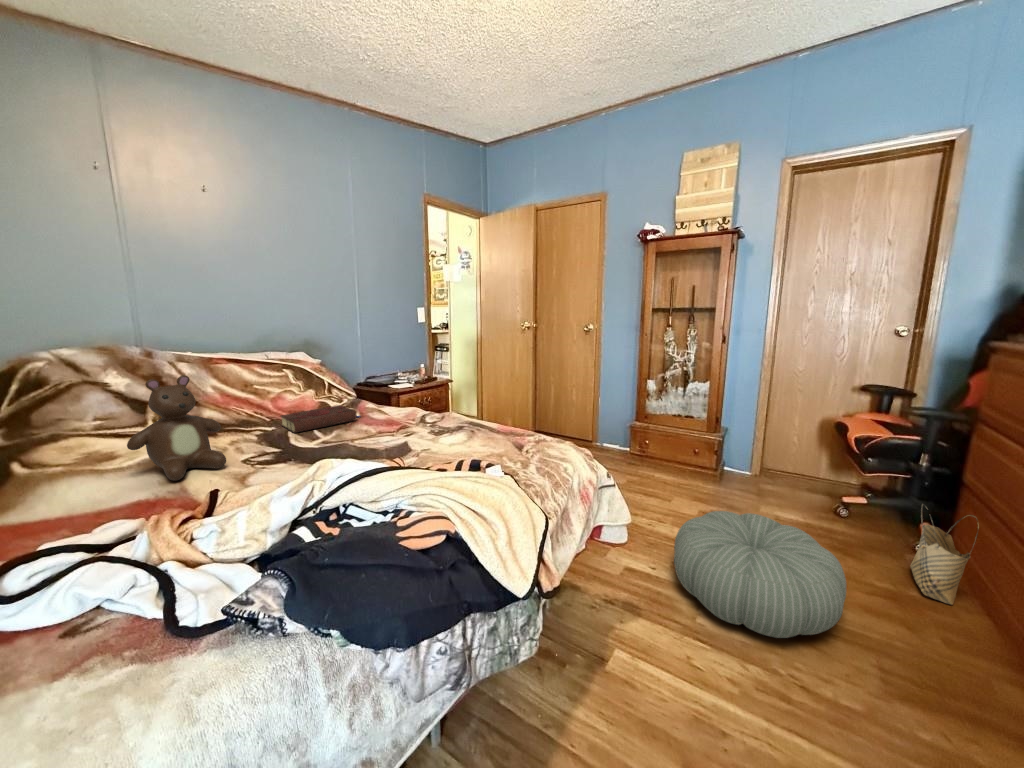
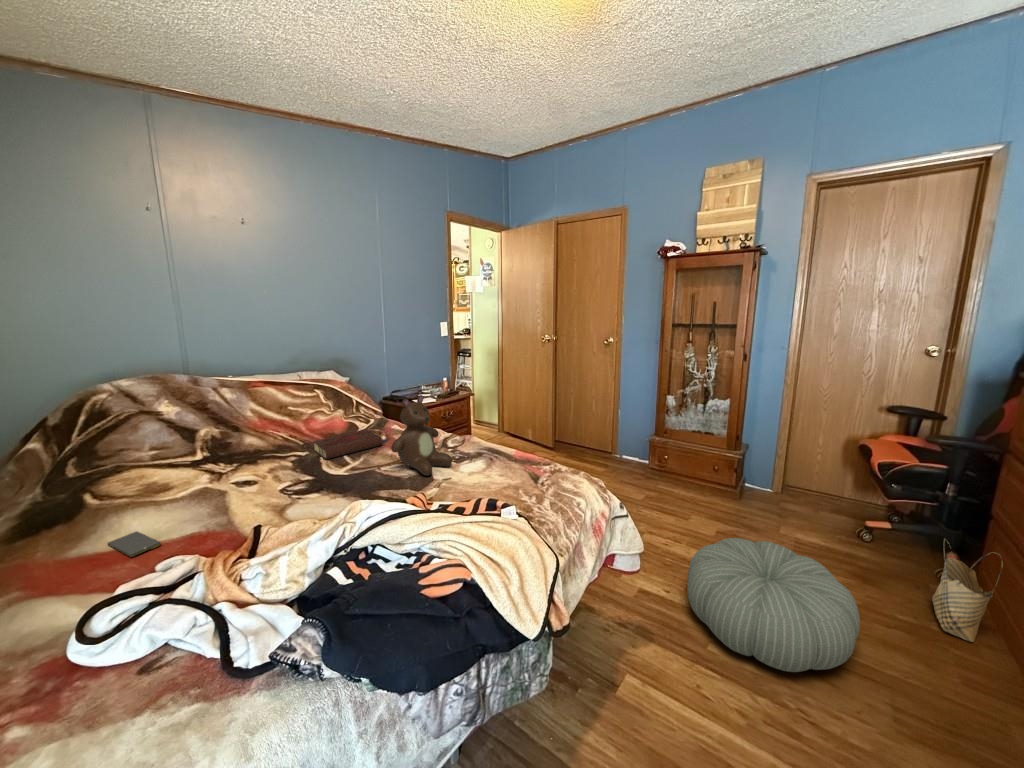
teddy bear: present [127,375,226,481] -> present [391,395,452,475]
smartphone: none [36,498,100,522] -> present [108,531,161,557]

